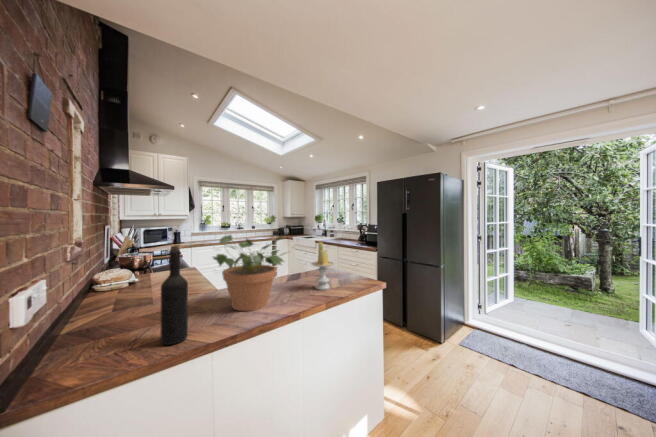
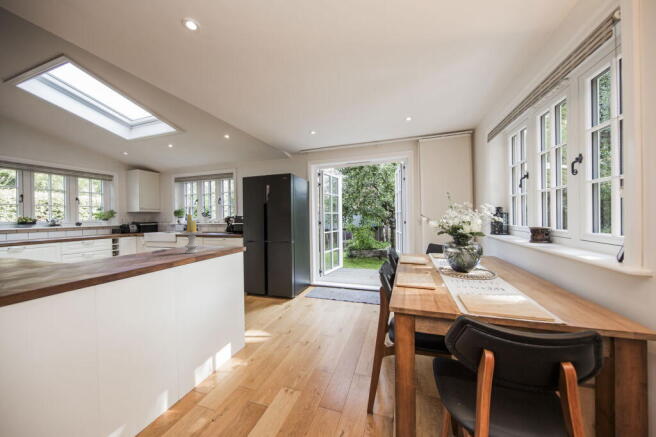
potted plant: present [213,235,284,311] -> none [70,199,162,267]
wine bottle: present [161,246,188,345] -> none [25,196,58,284]

